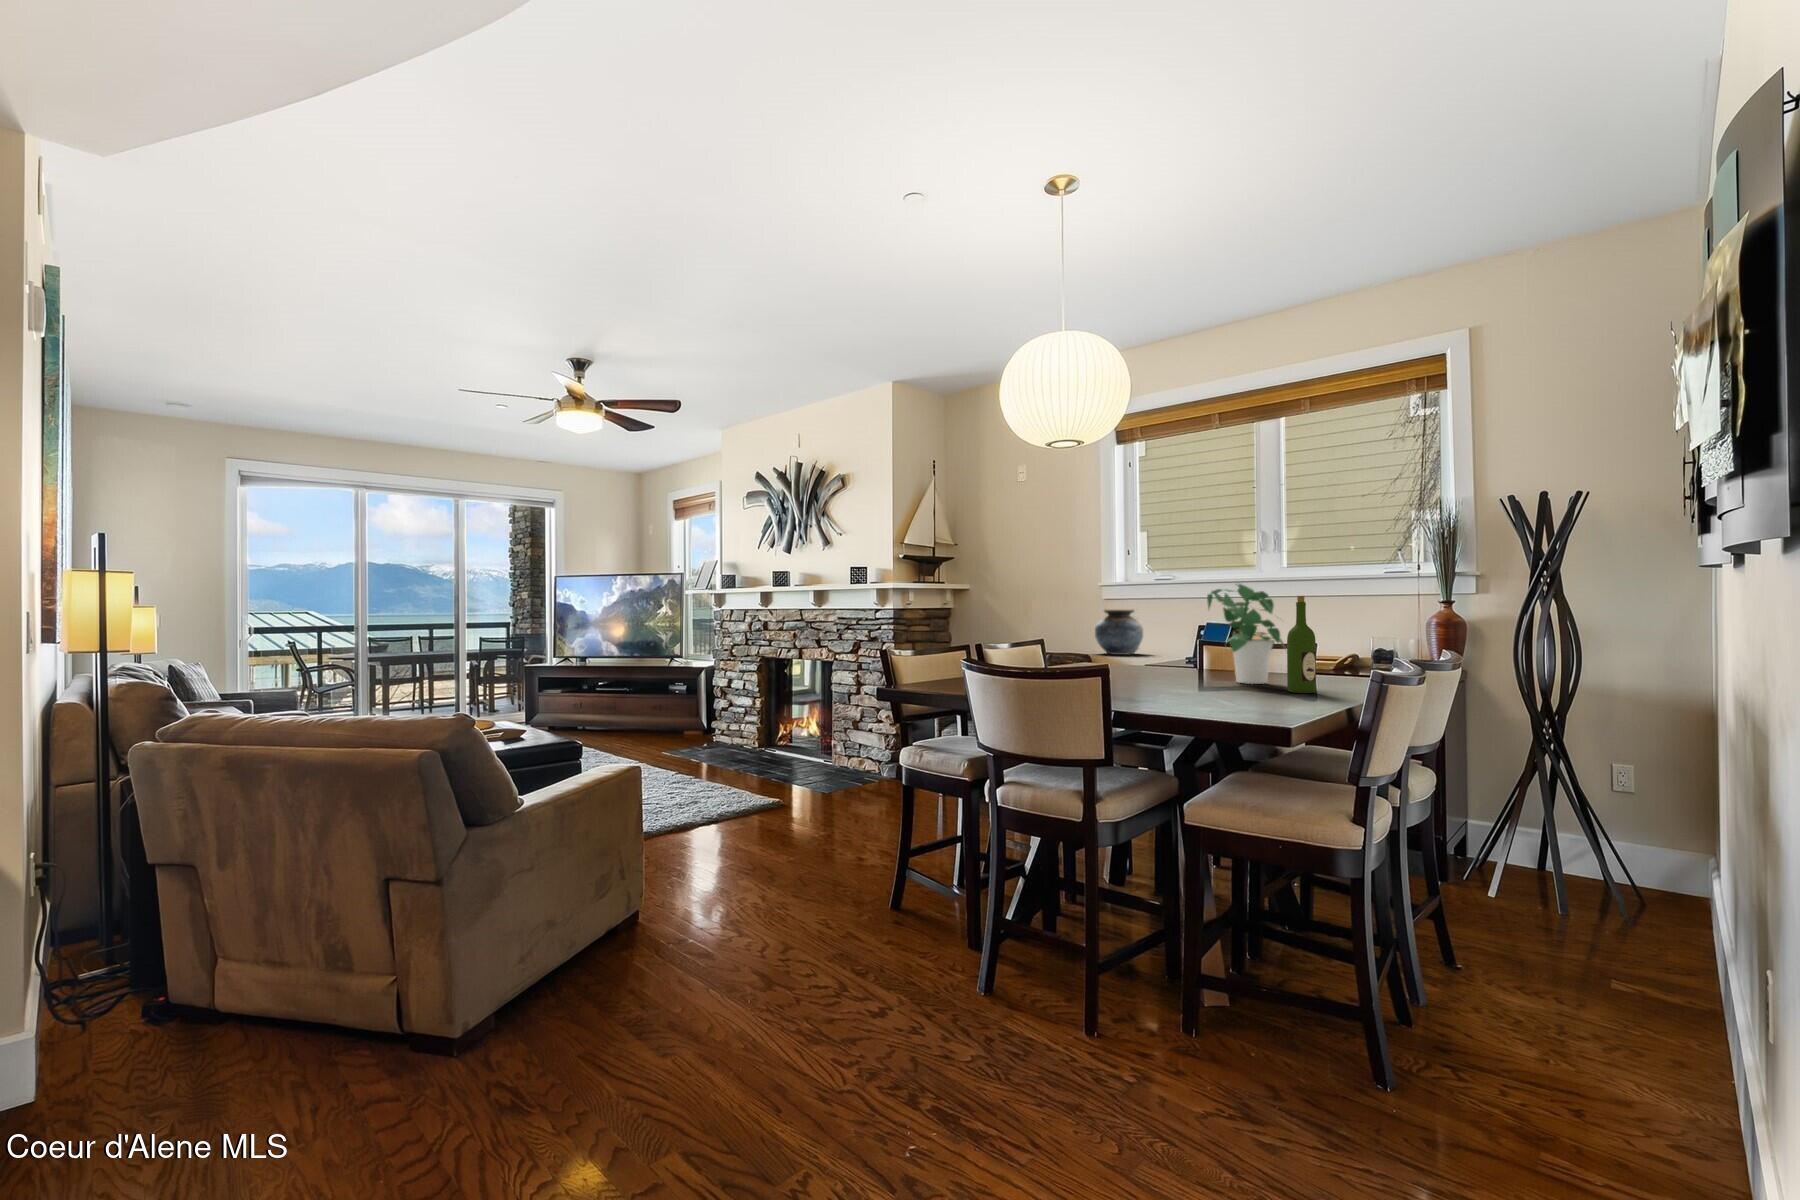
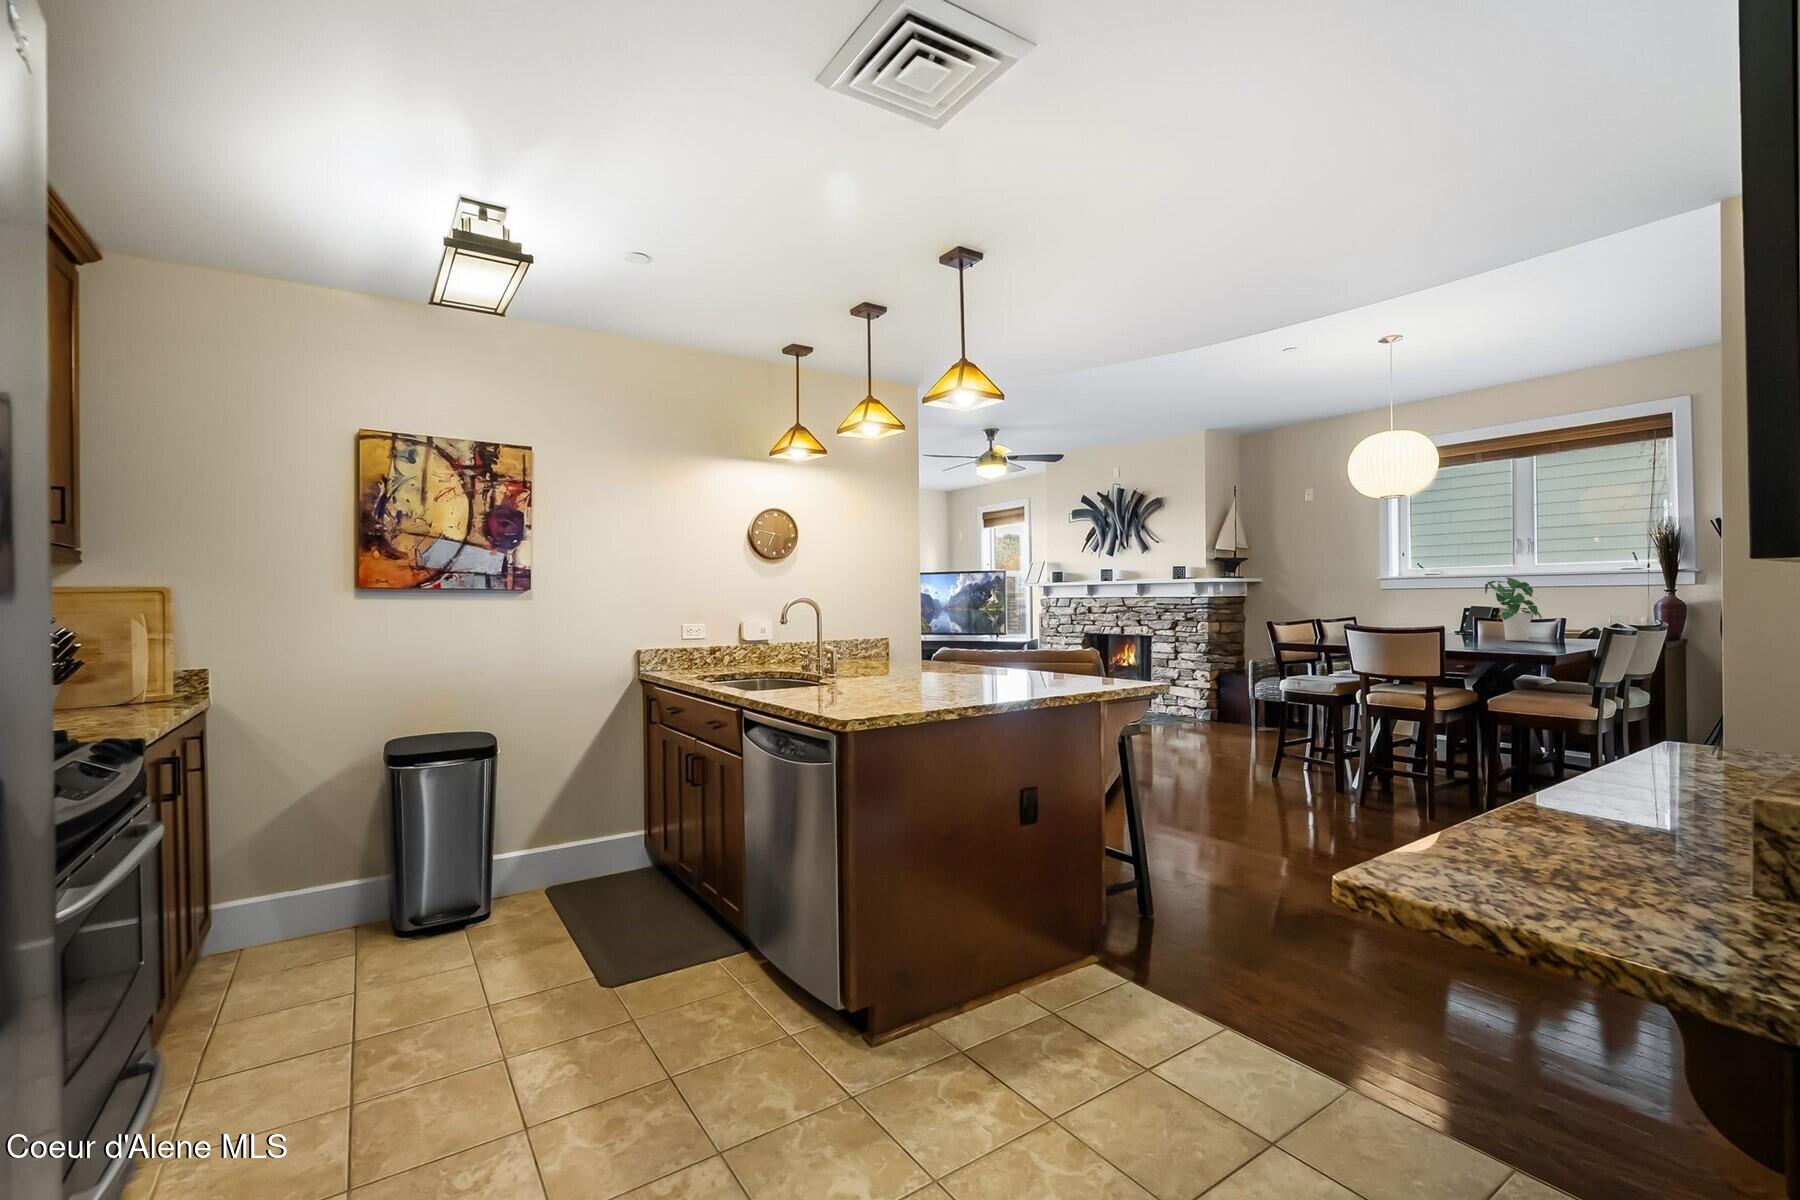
wine bottle: present [1287,596,1316,693] -> none [1544,585,1563,643]
vase: present [1095,610,1143,655] -> none [1376,597,1419,630]

